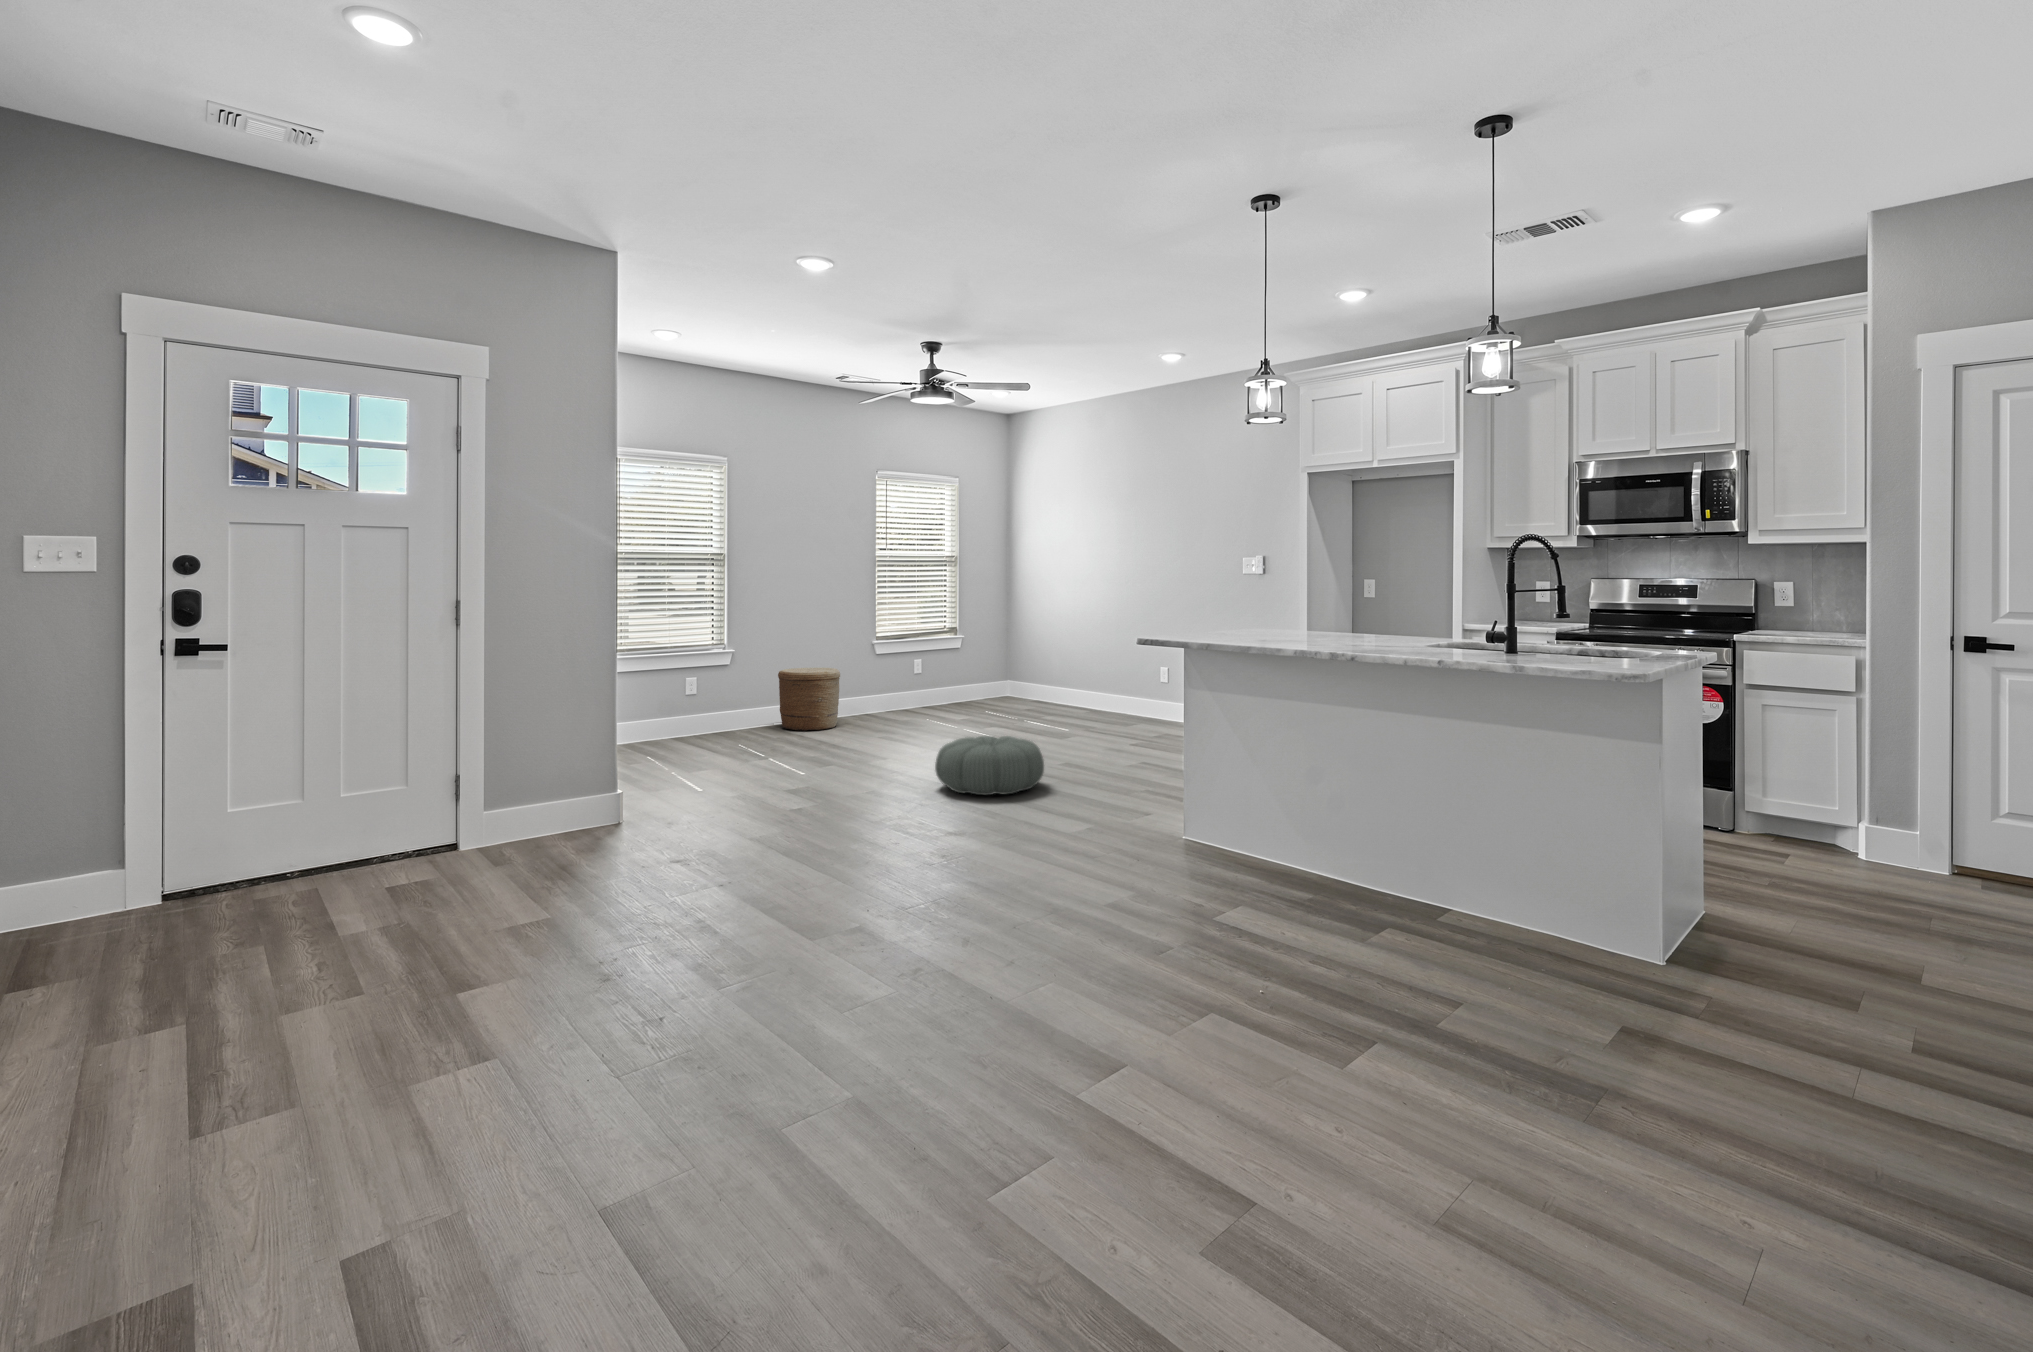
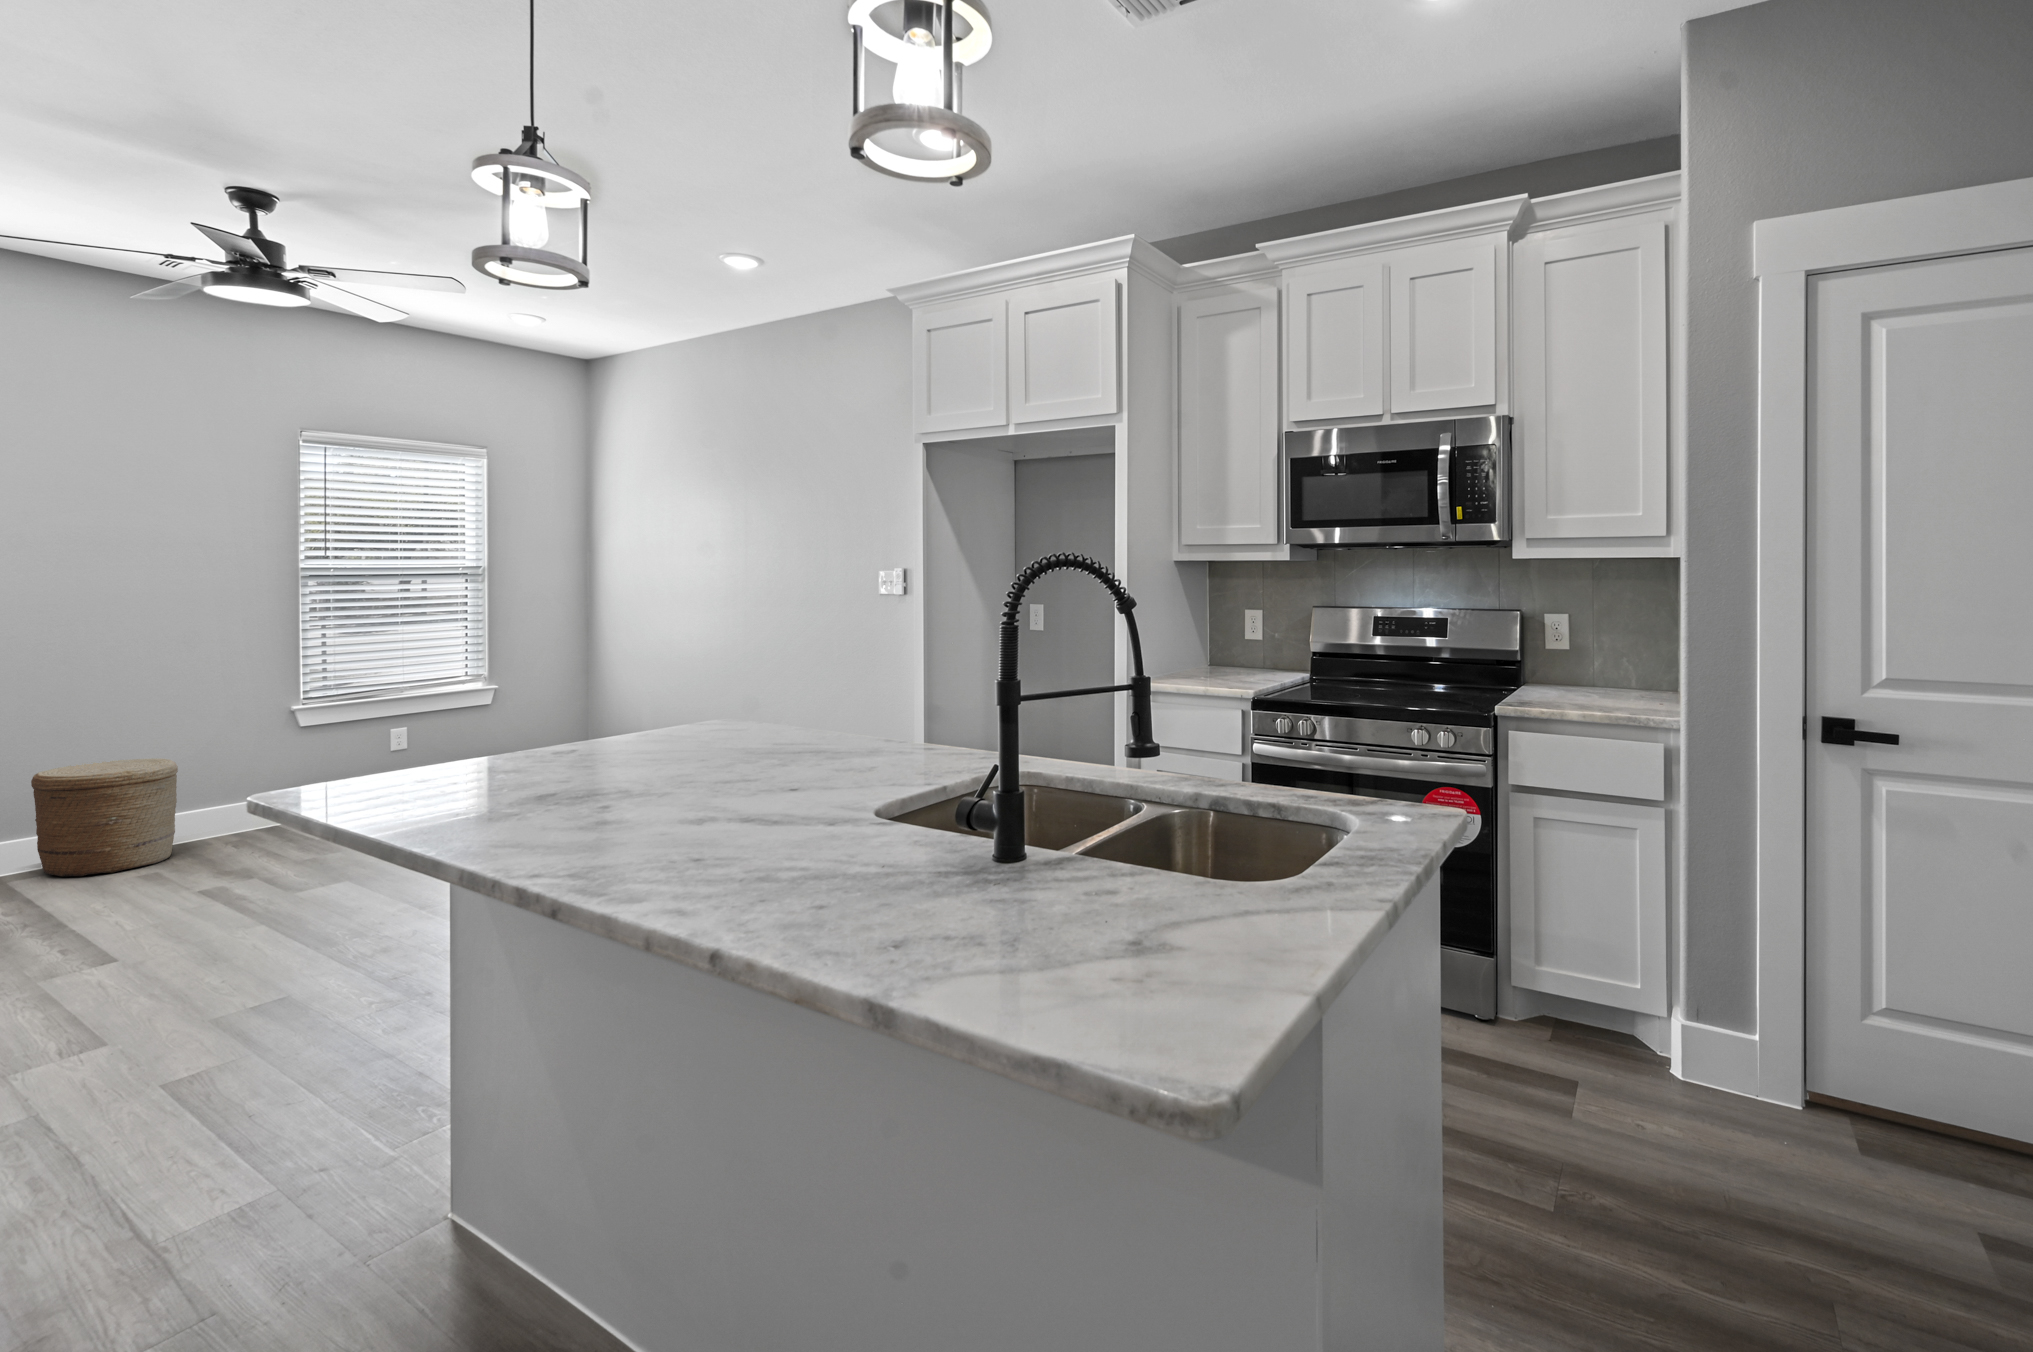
pouf: present [935,736,1044,795] -> none [93,914,373,1060]

